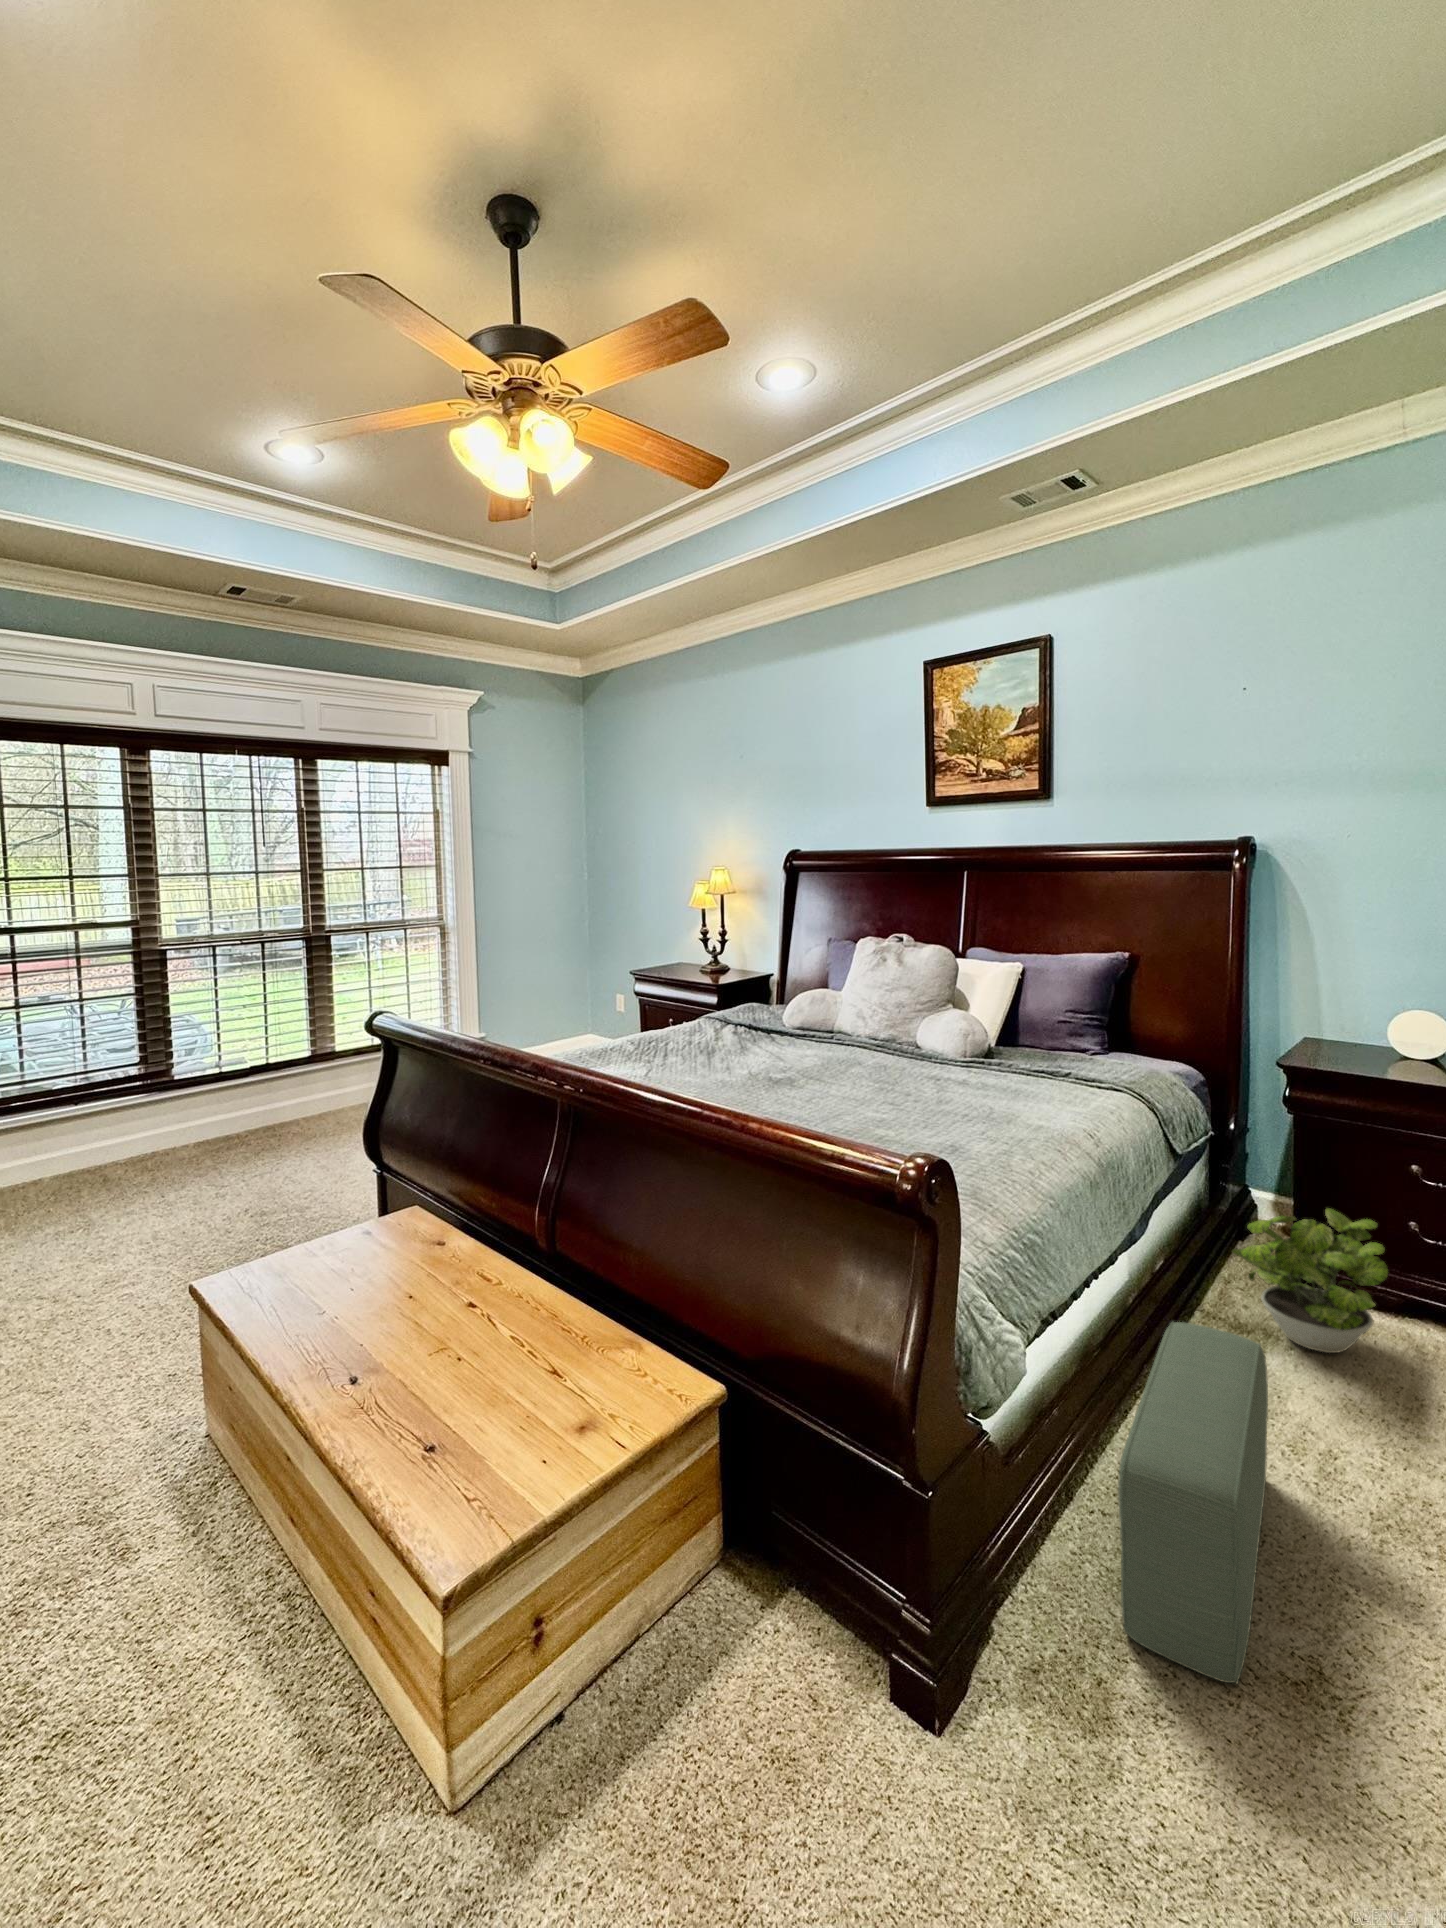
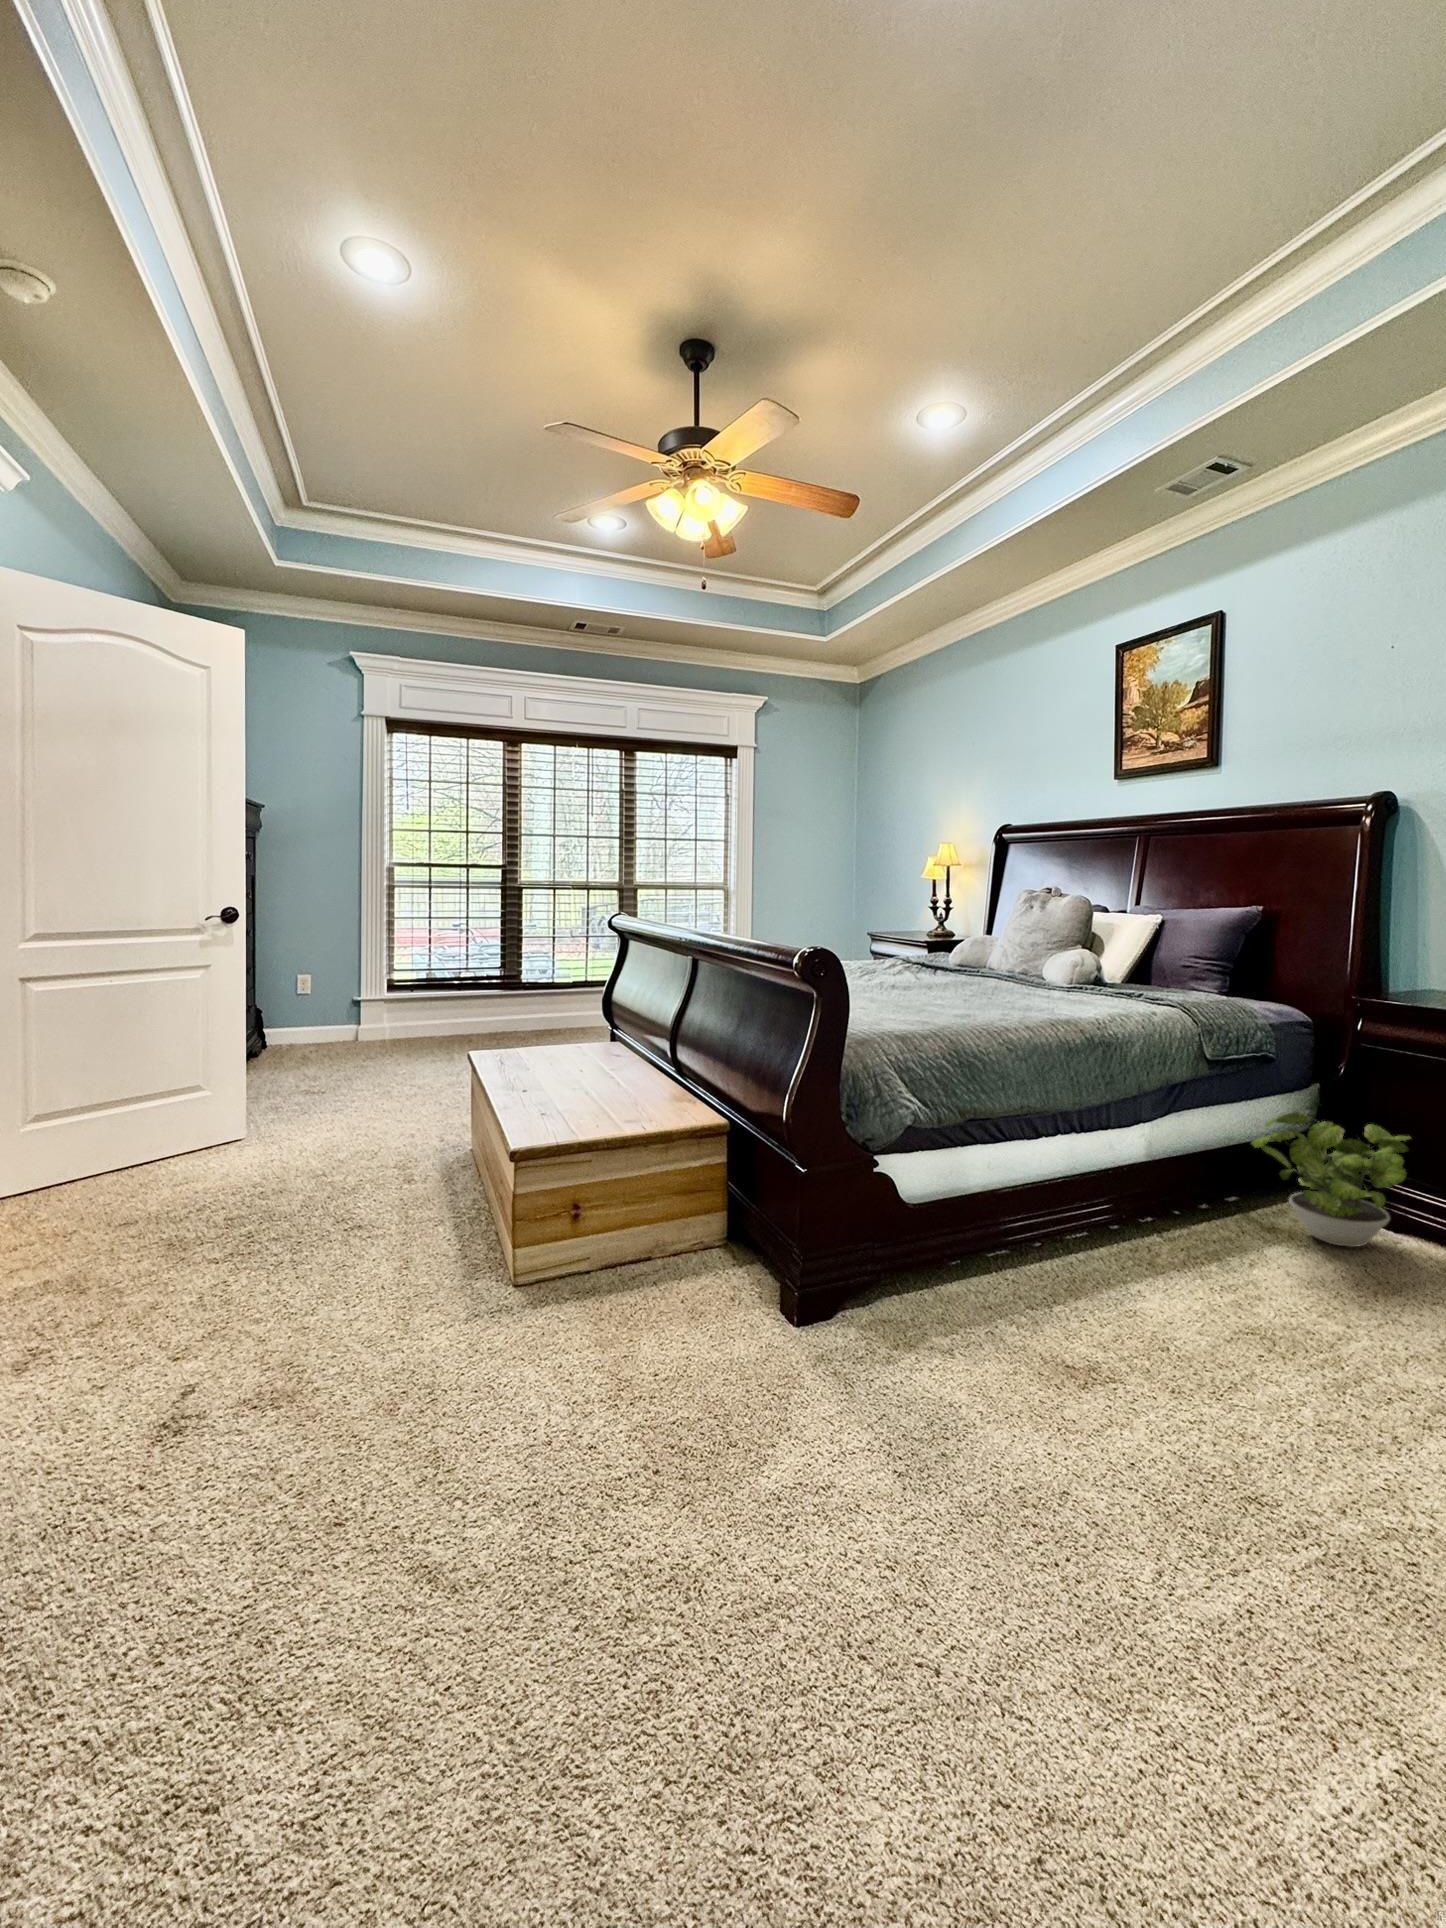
pouf: present [1118,1322,1268,1684] -> none [966,1155,1179,1351]

